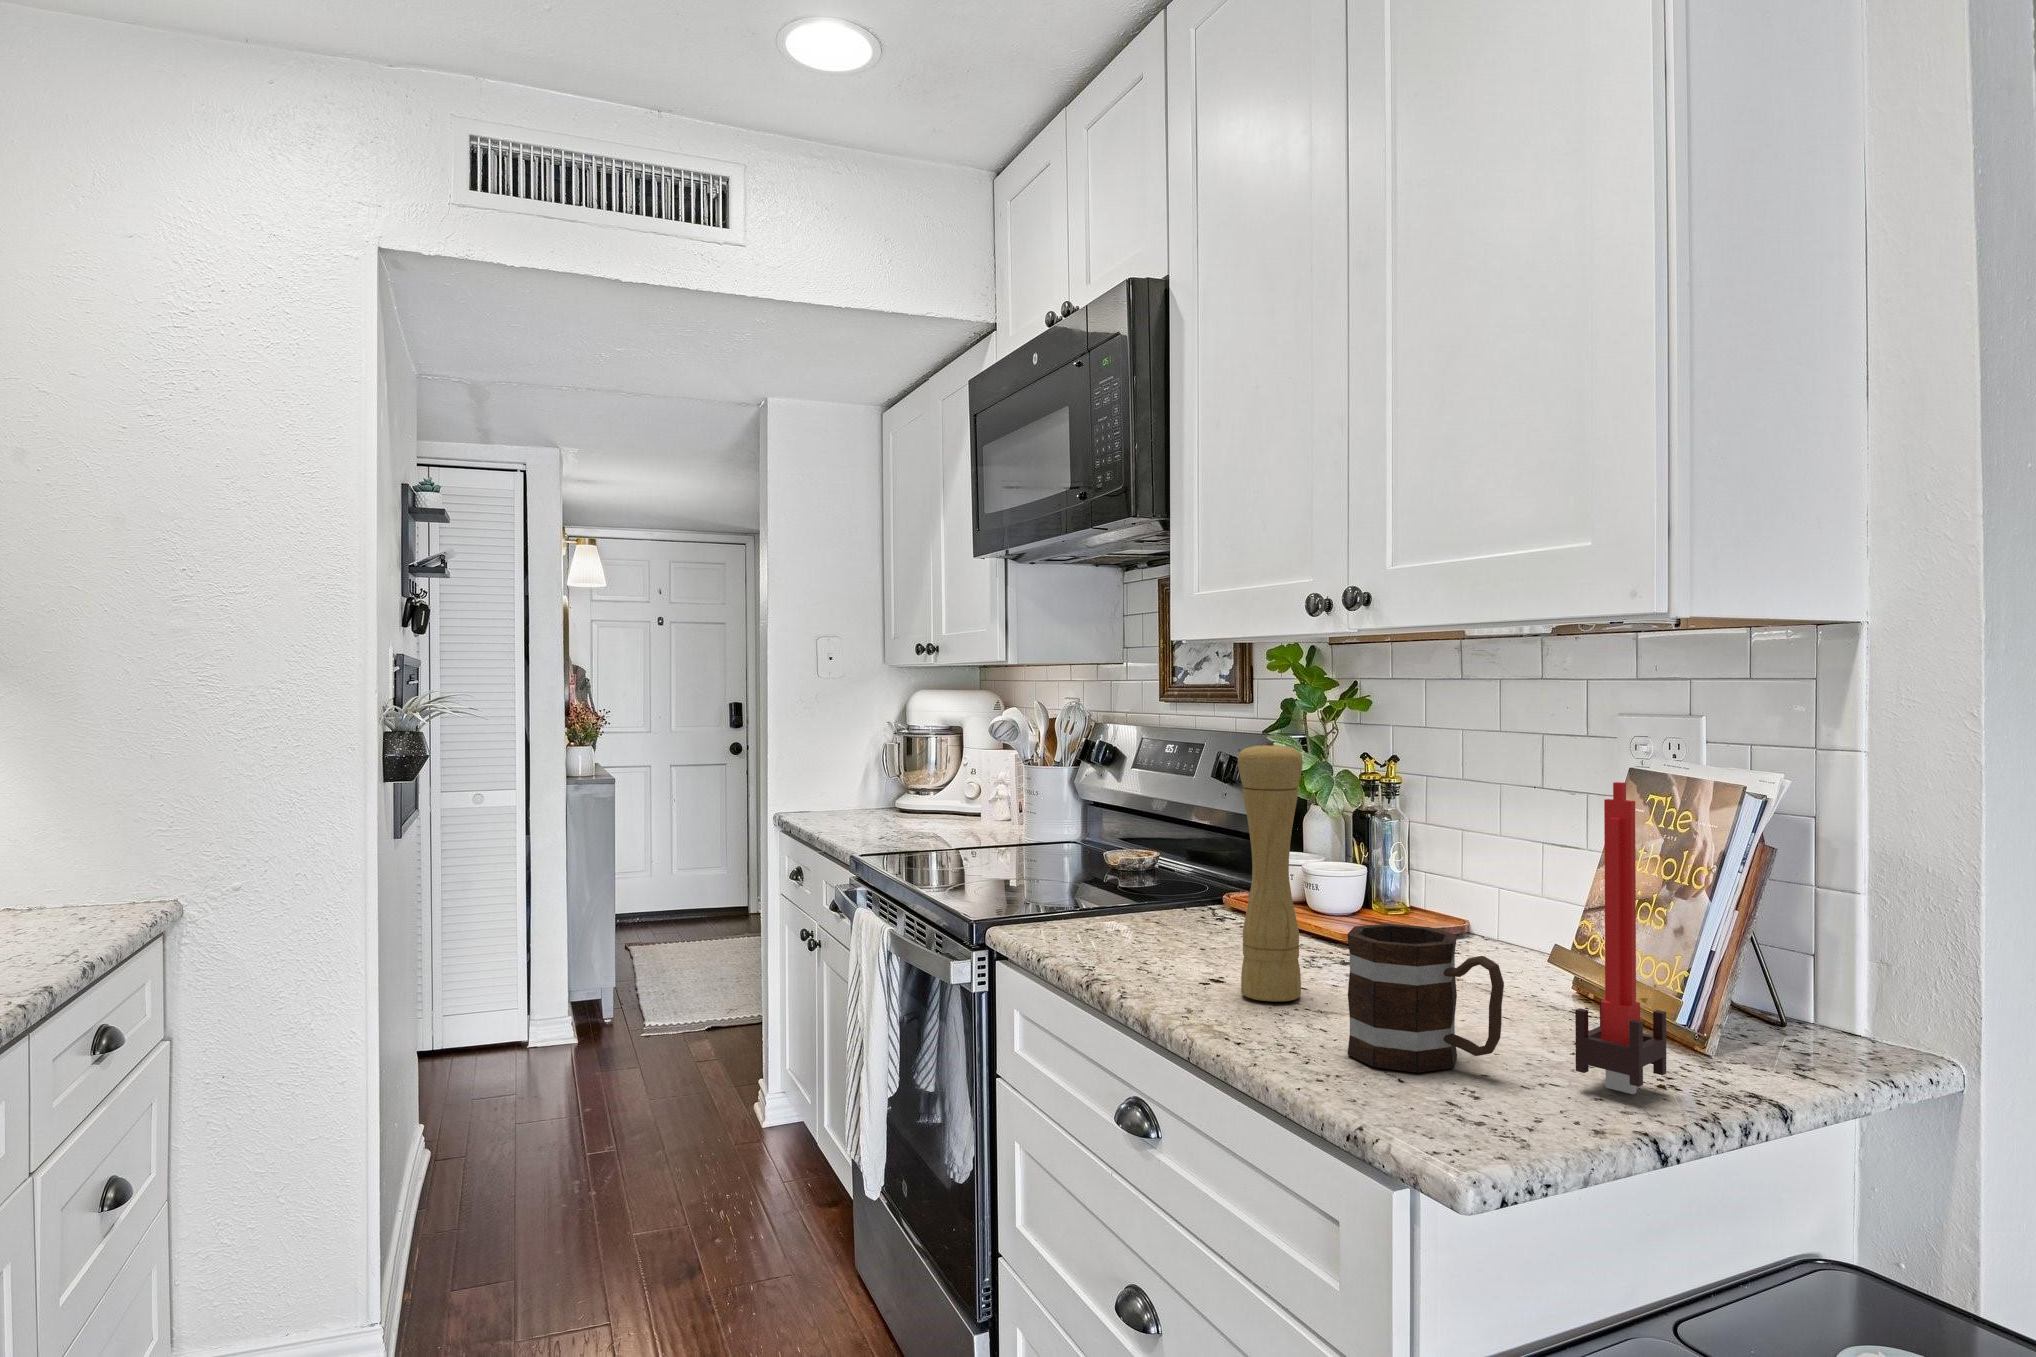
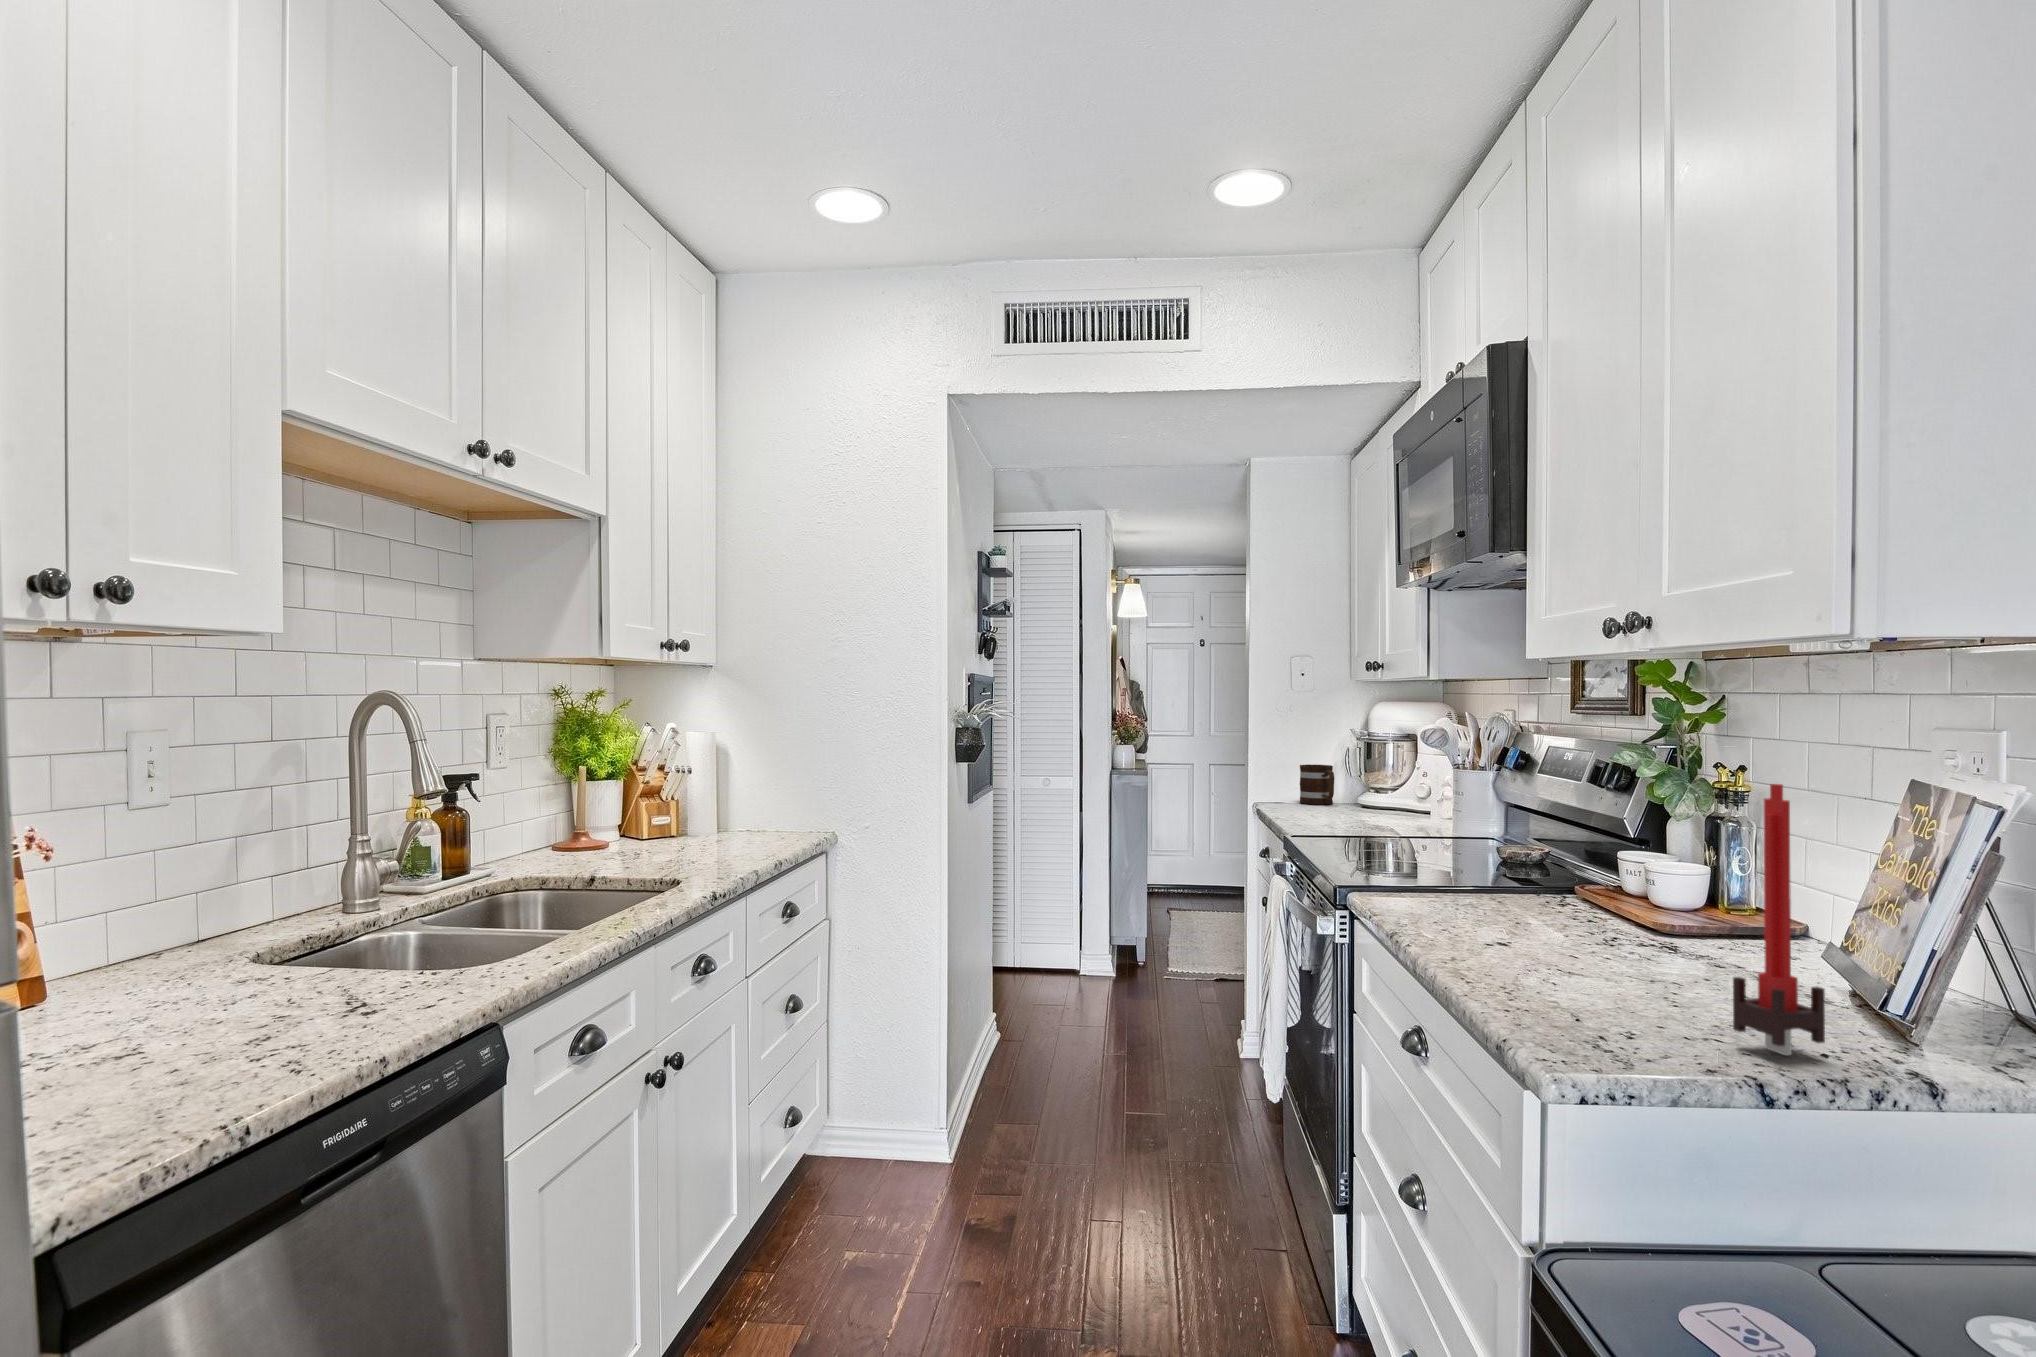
pepper mill: present [1238,741,1303,1002] -> none [1505,744,1565,961]
mug: present [1347,924,1504,1073] -> present [1300,765,1334,805]

